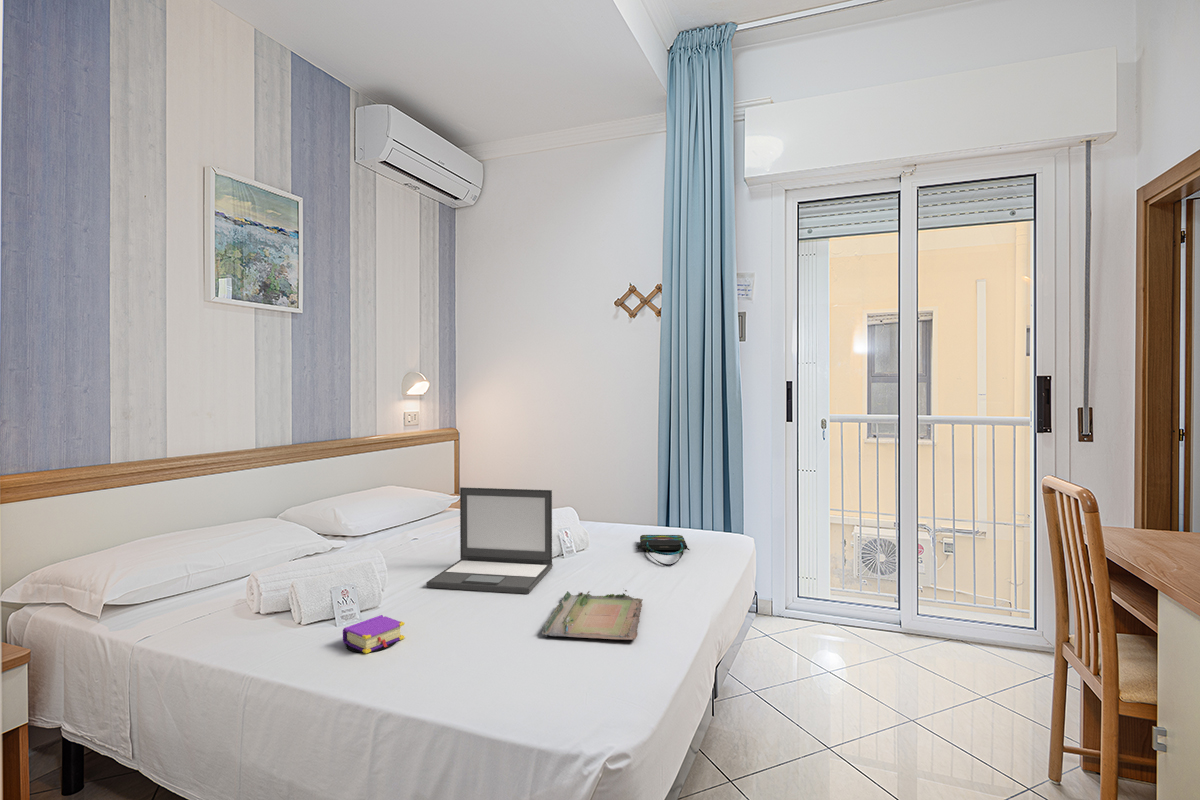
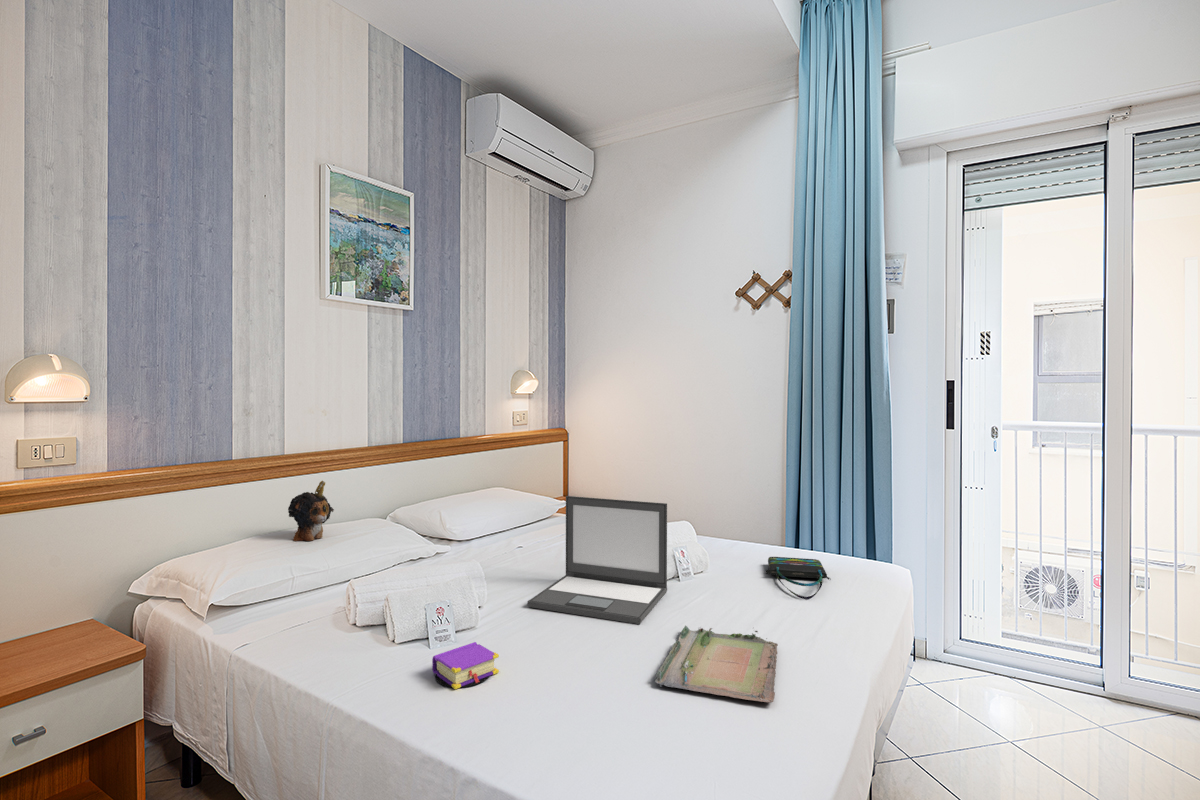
plush toy: none [178,481,227,541] -> present [288,481,334,541]

